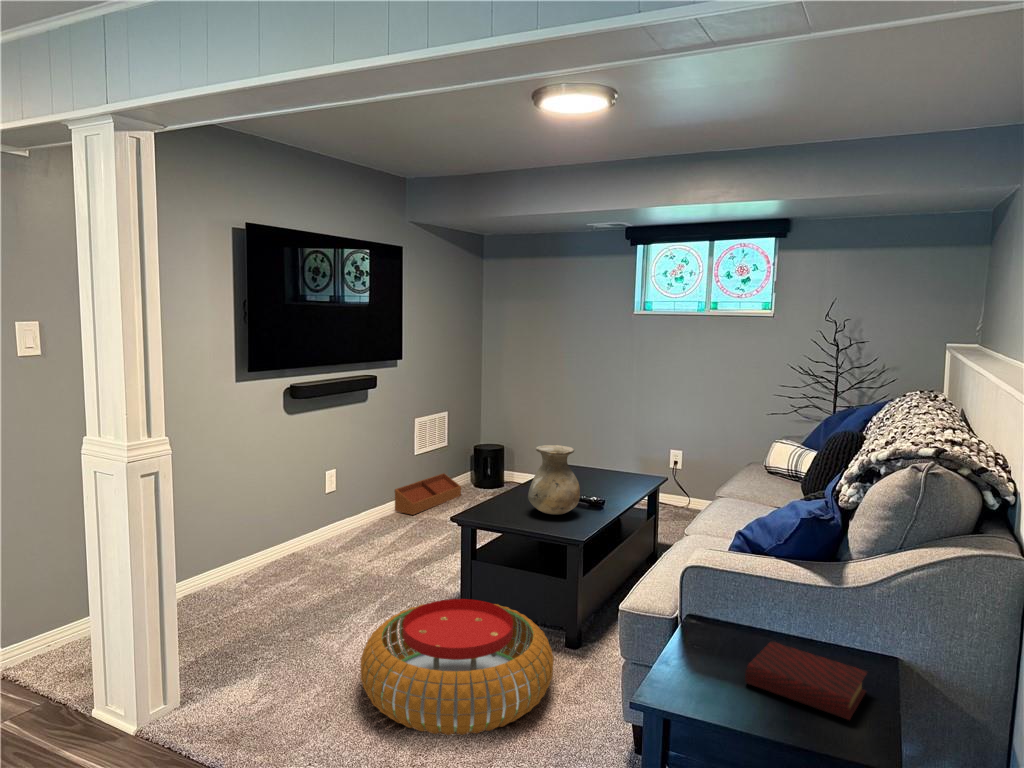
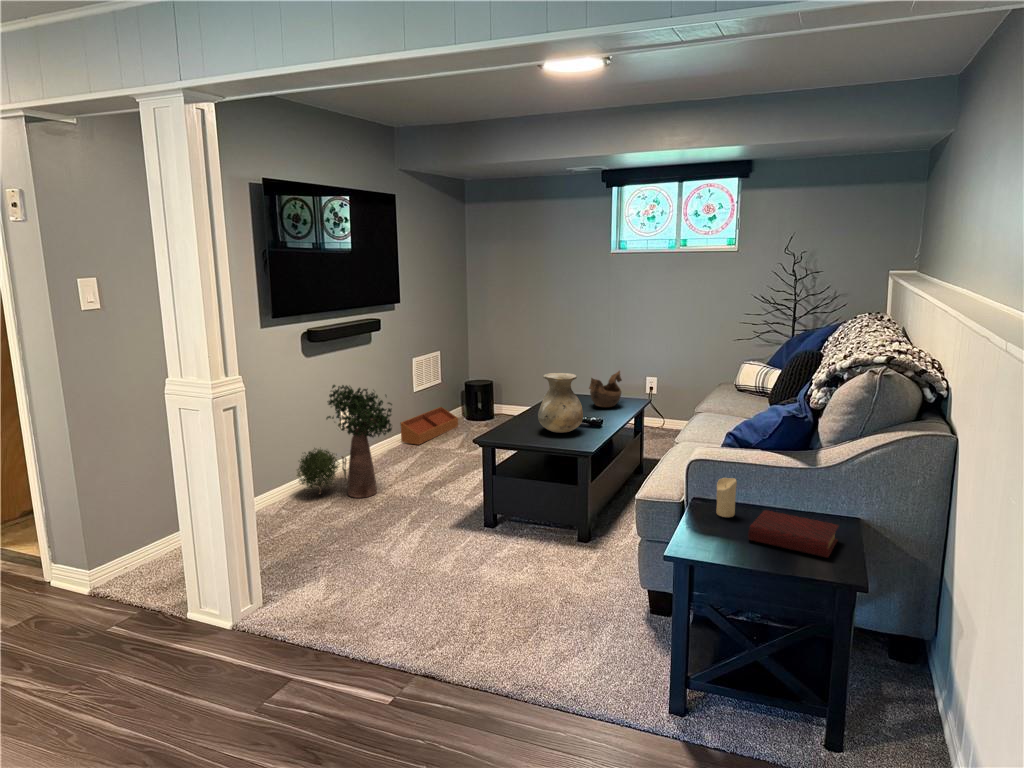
decorative bowl: none [594,444,634,486] -> present [589,371,622,407]
potted plant: none [263,446,375,575] -> present [297,385,392,498]
candle: none [711,594,737,646] -> present [717,478,737,517]
pouf: present [360,599,554,735] -> none [413,506,575,611]

